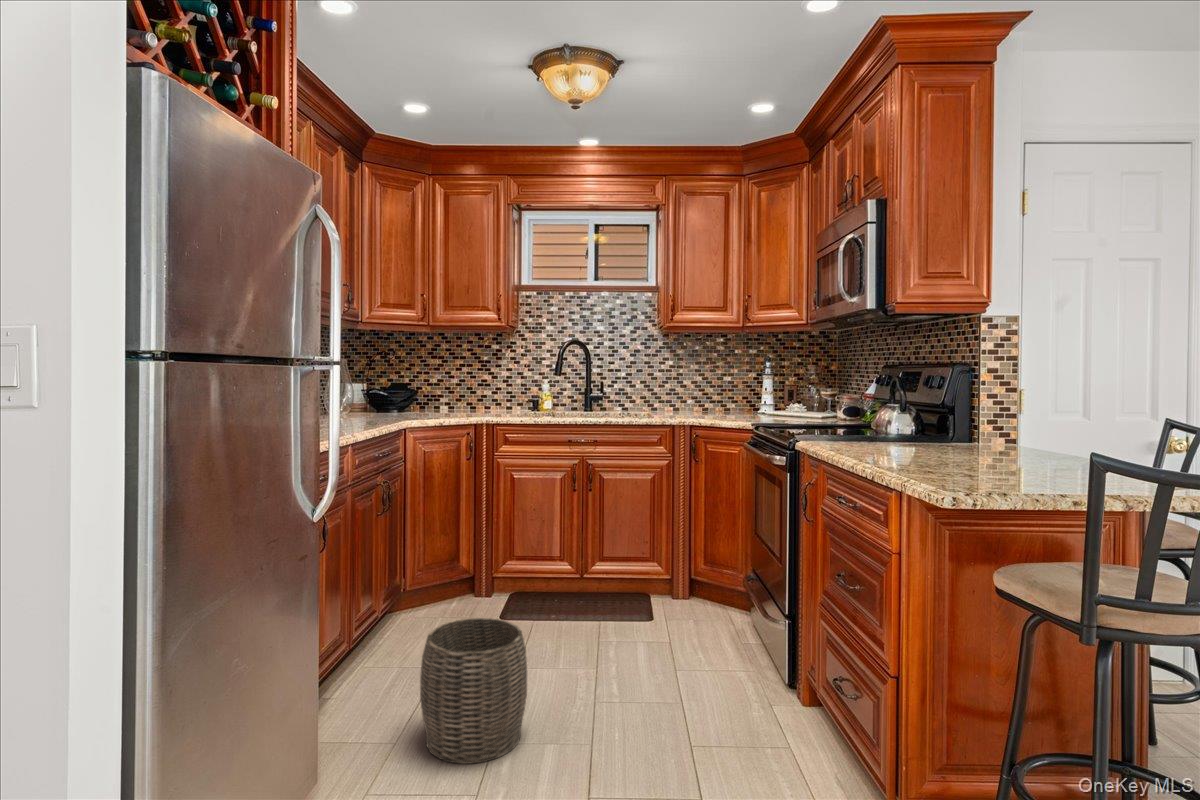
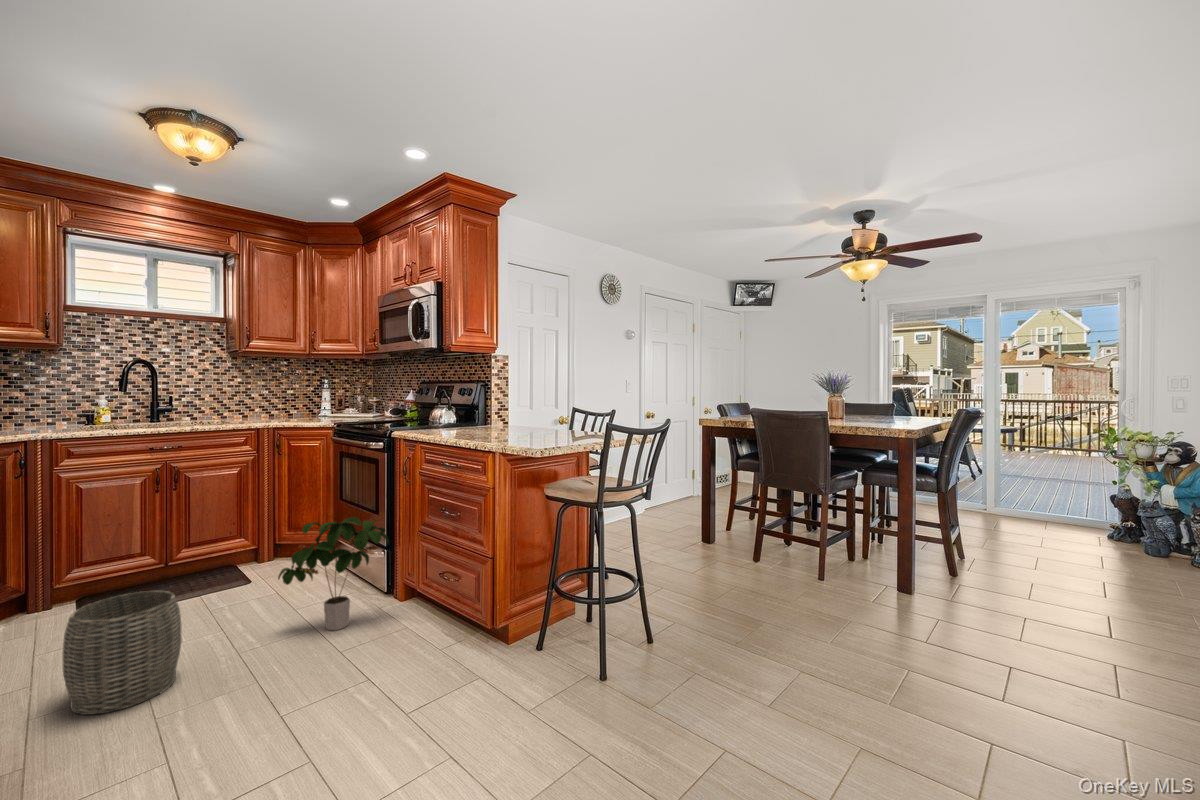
potted plant: none [642,573,794,750] -> present [278,517,389,630]

